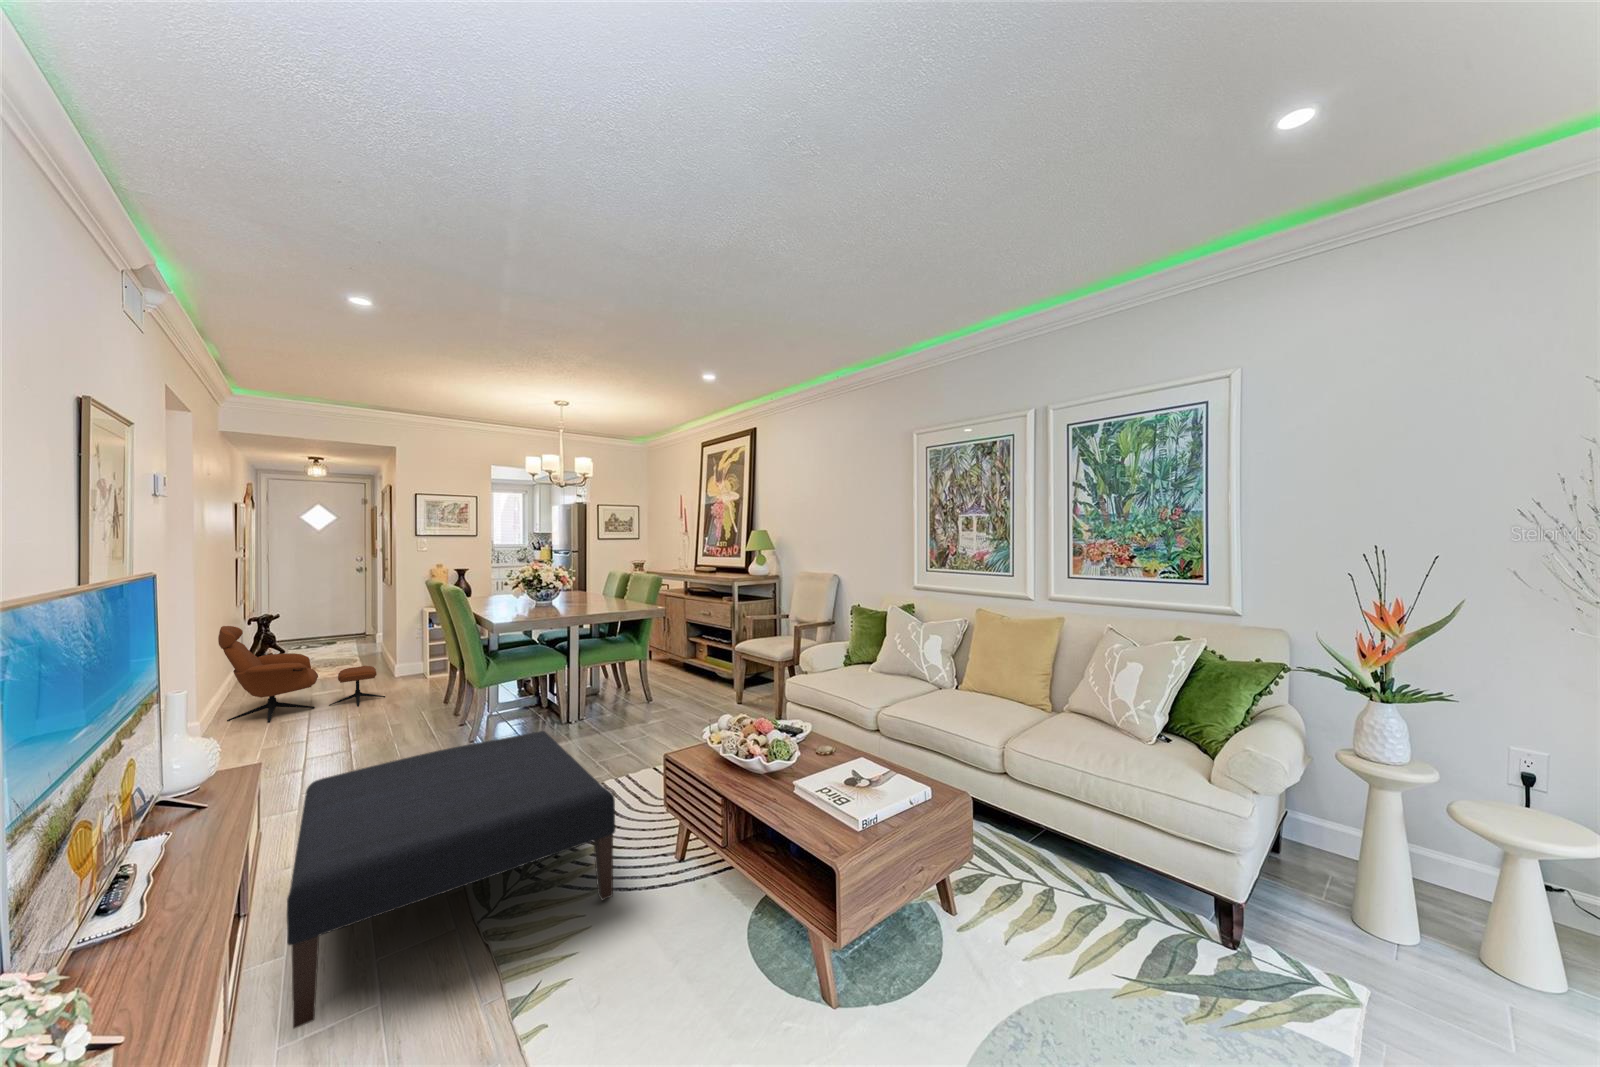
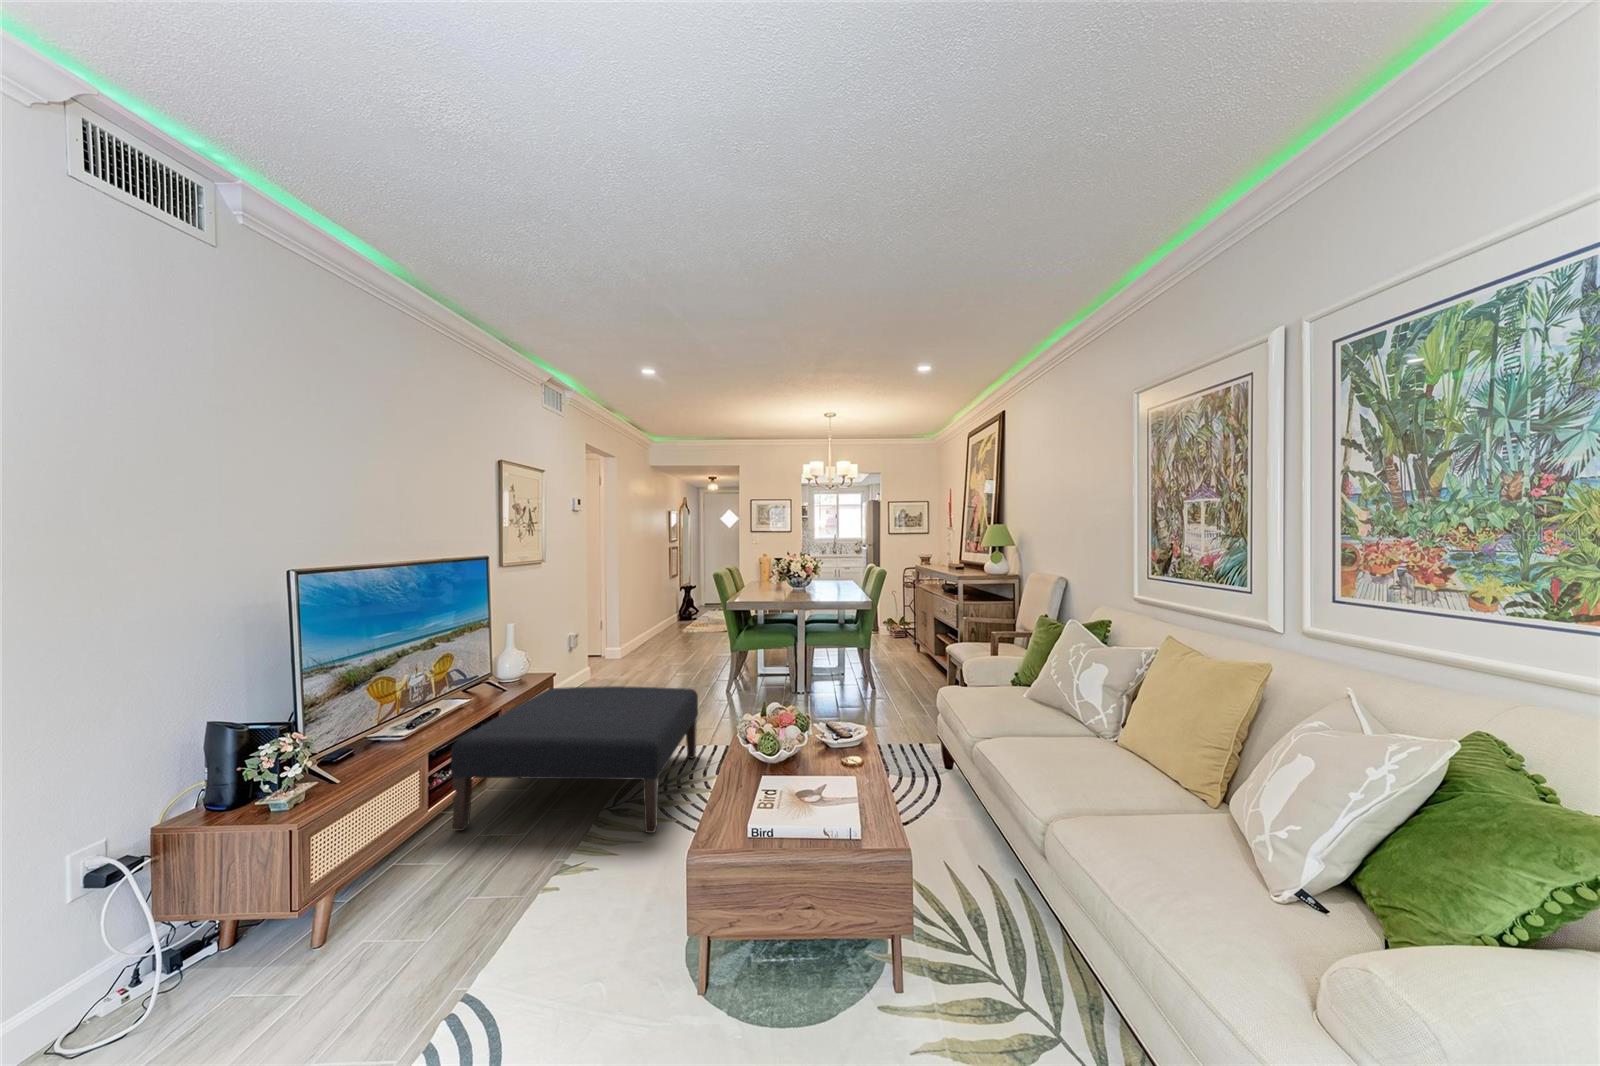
lounge chair: present [218,626,385,722] -> none [613,587,703,655]

